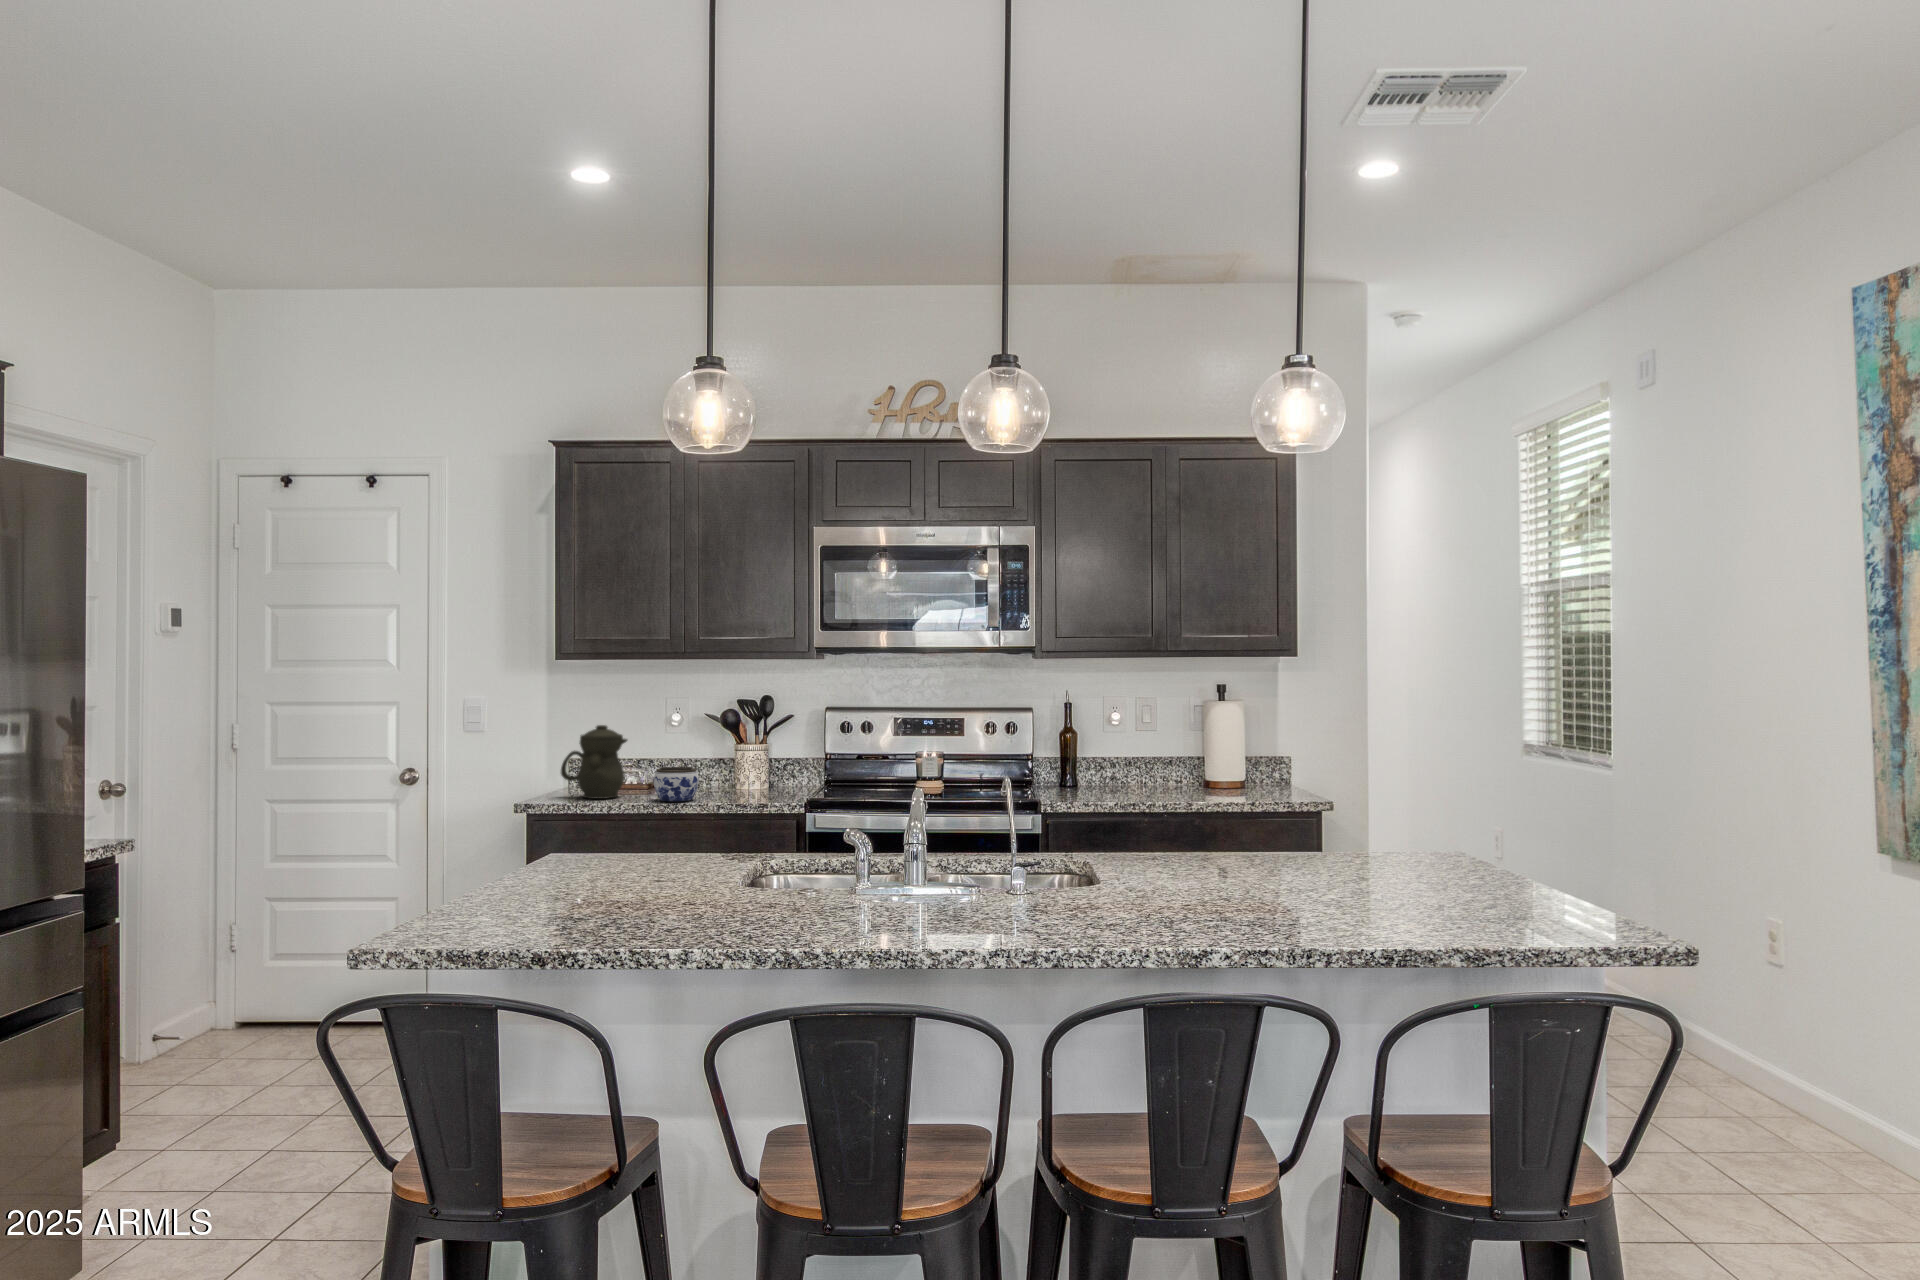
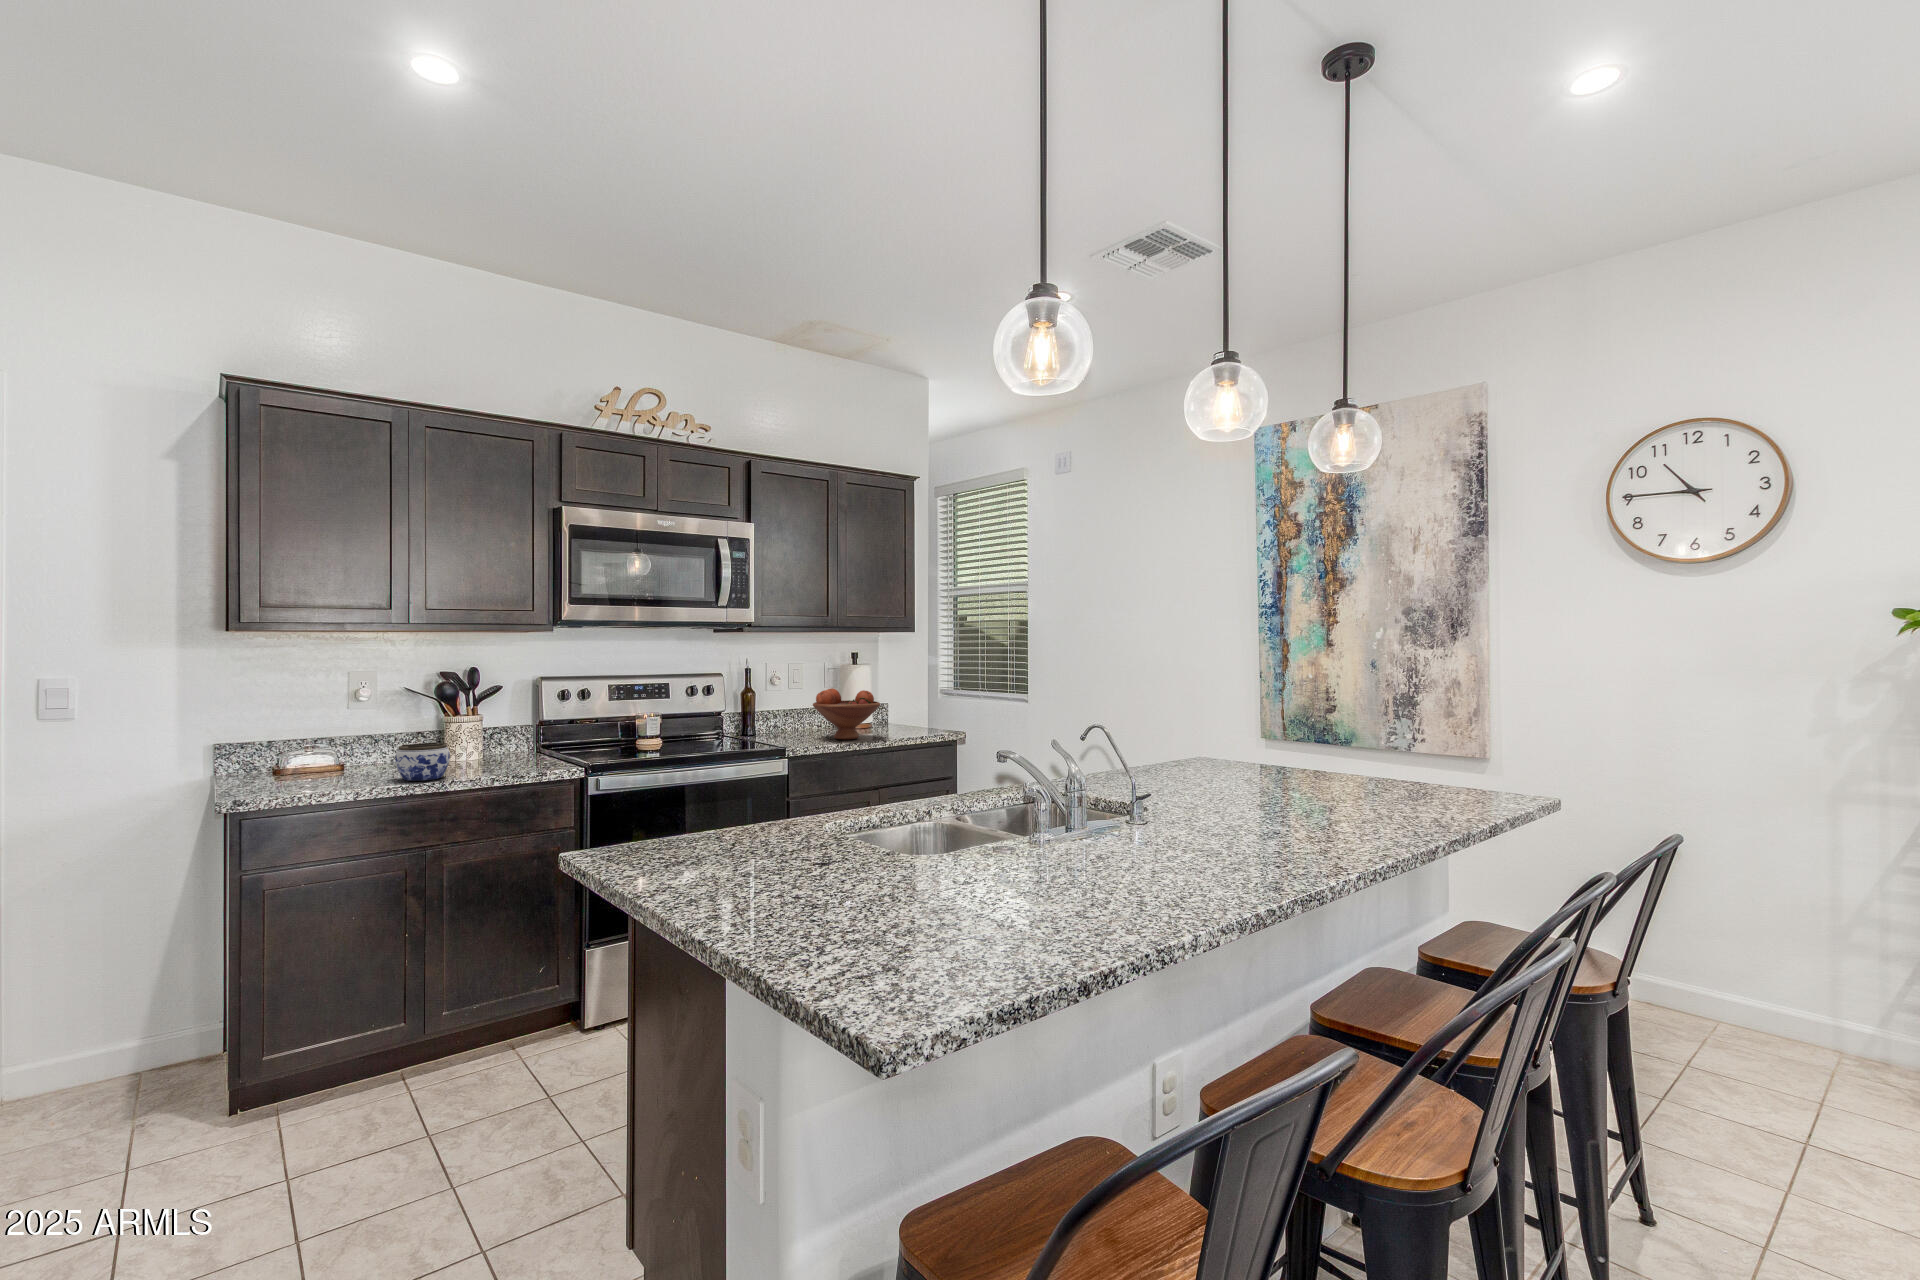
teapot: present [561,725,627,799] -> none [257,702,351,787]
fruit bowl: none [1119,733,1206,799] -> present [813,688,880,740]

